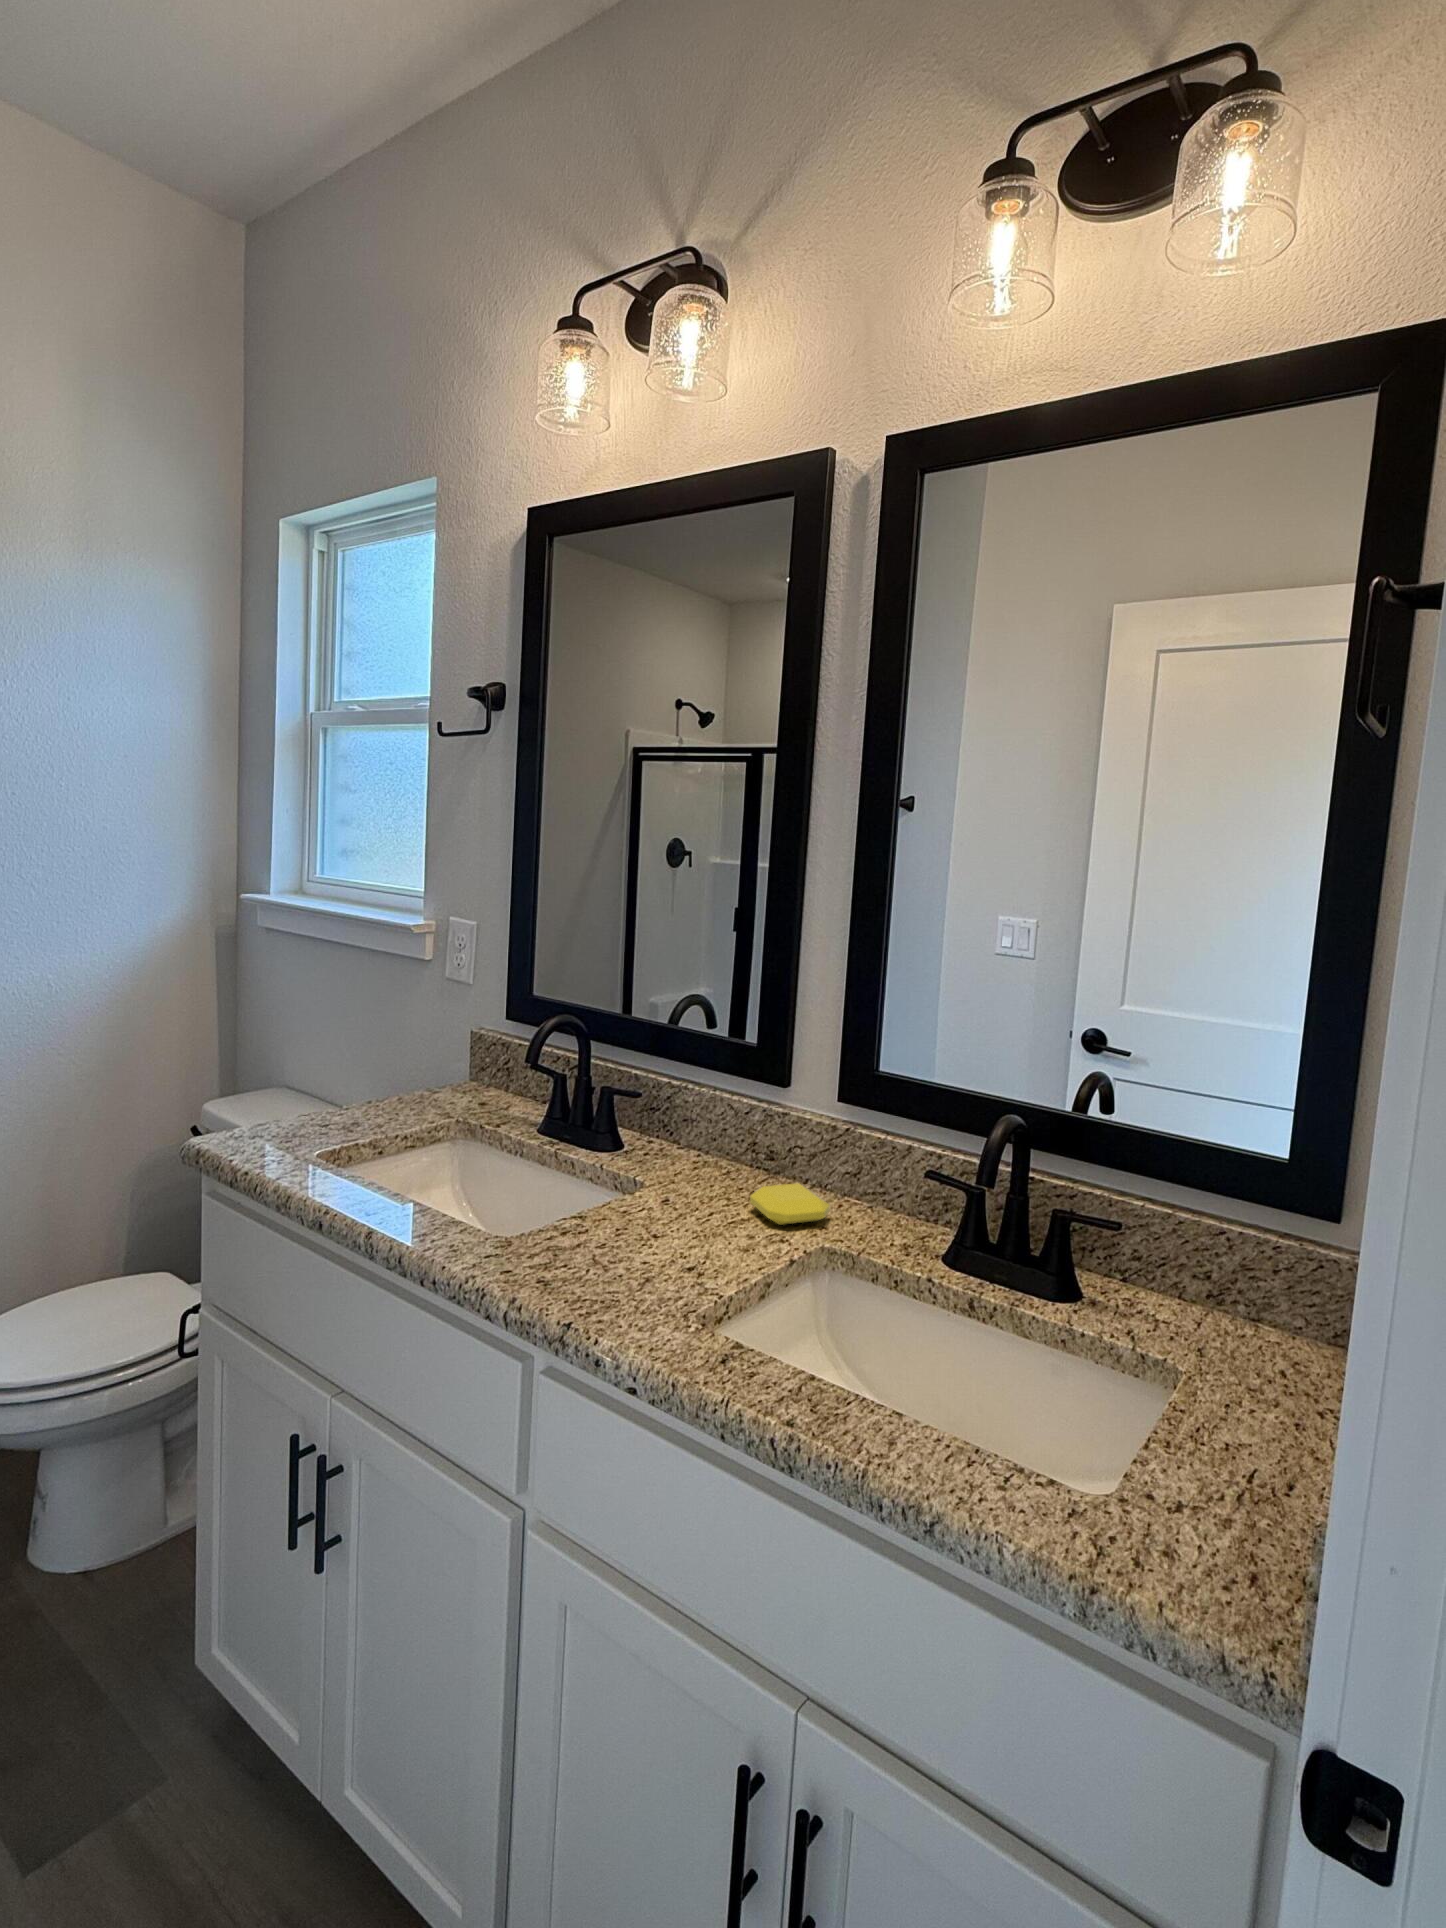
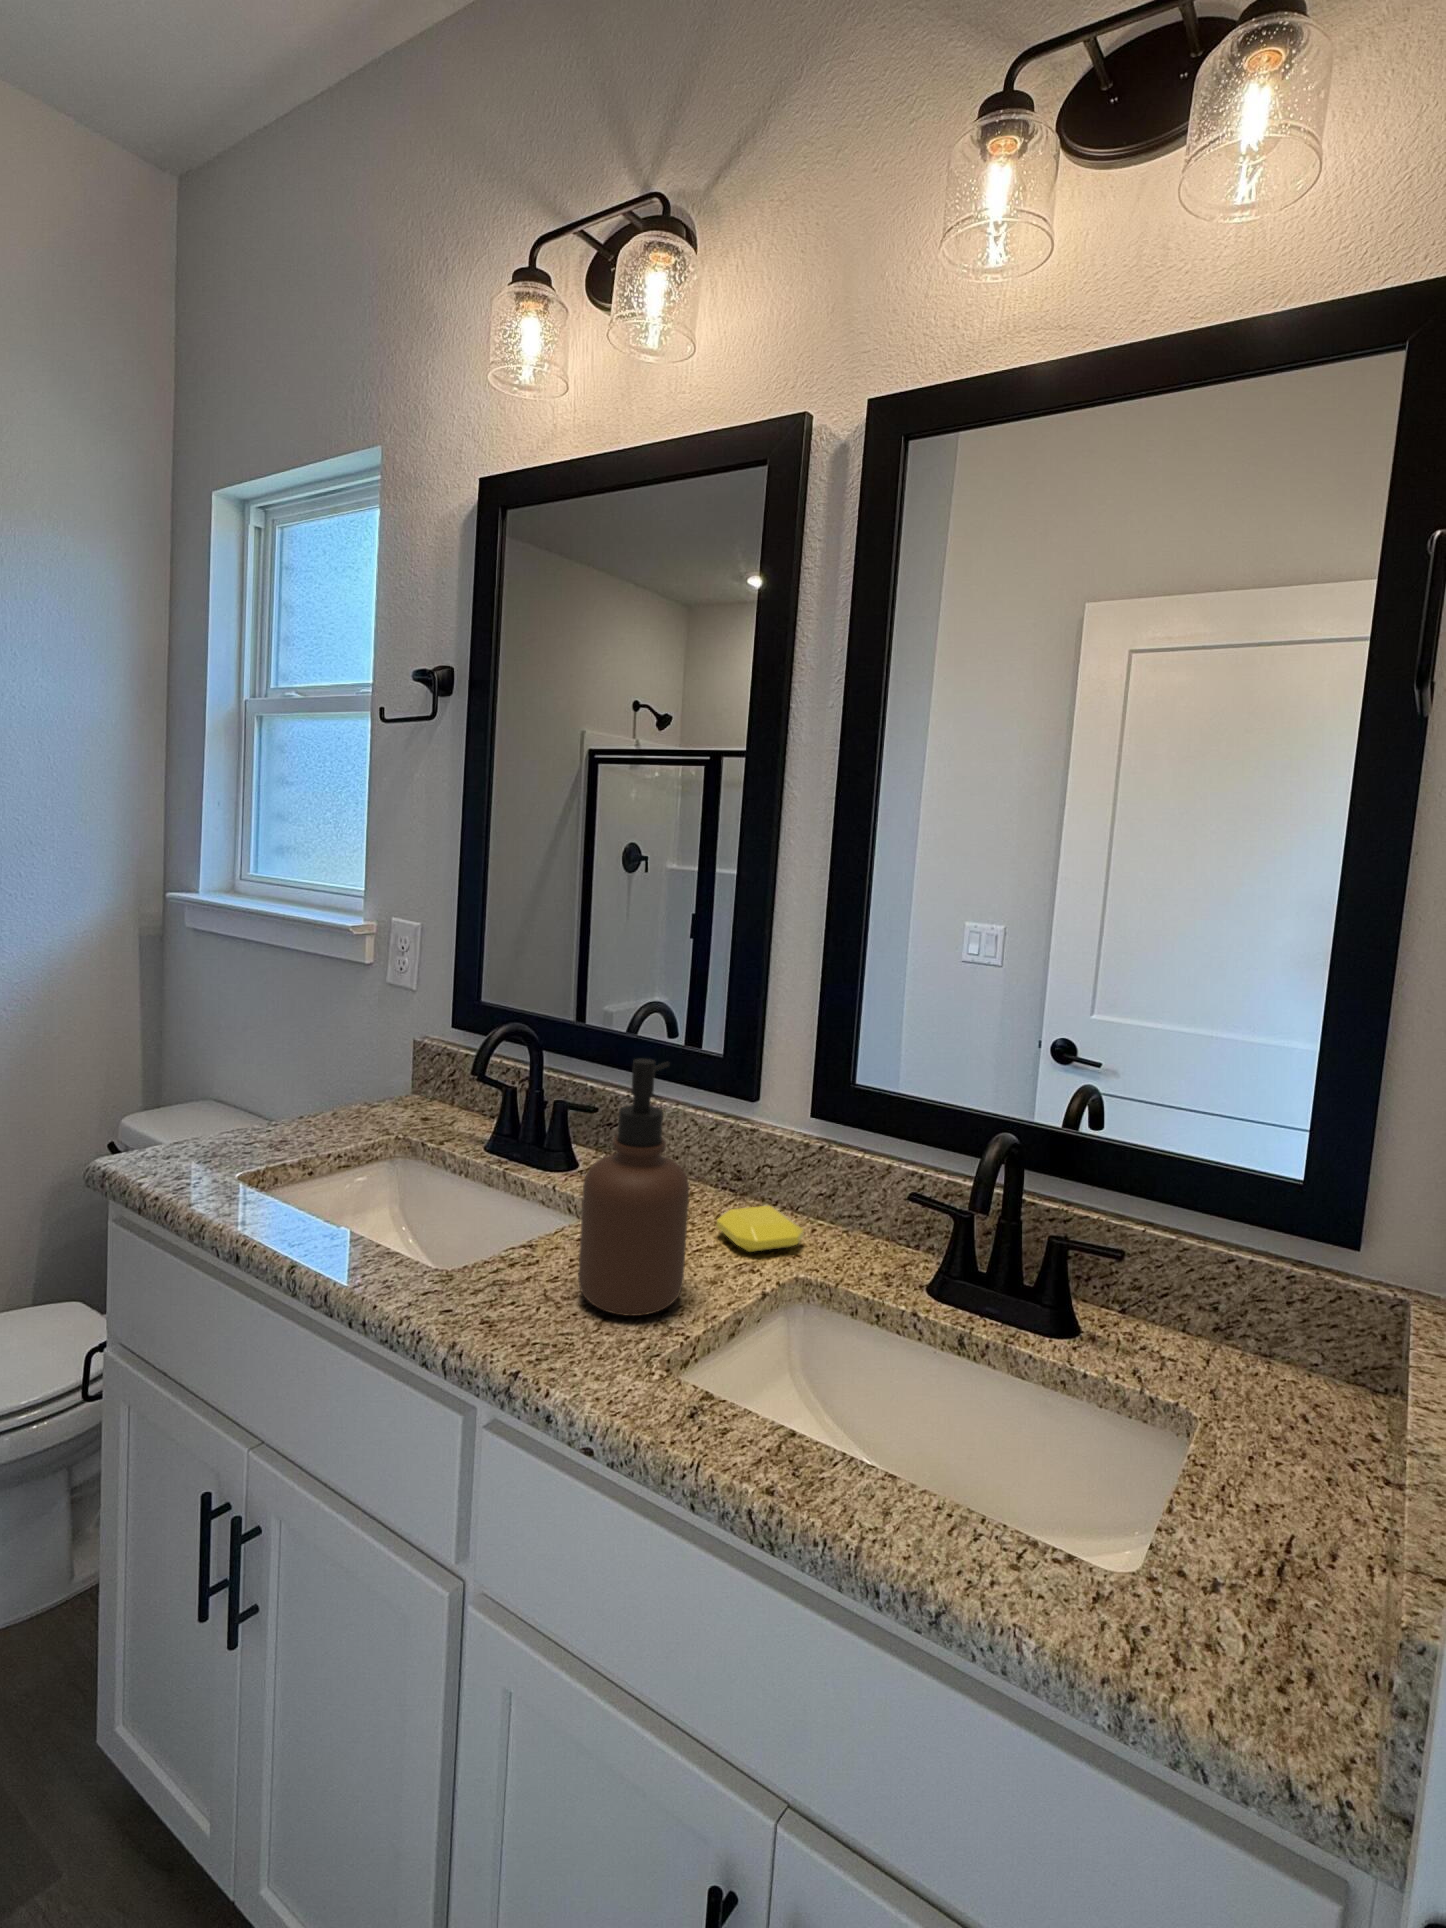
soap dispenser: none [624,1048,723,1278] -> present [578,1058,690,1316]

